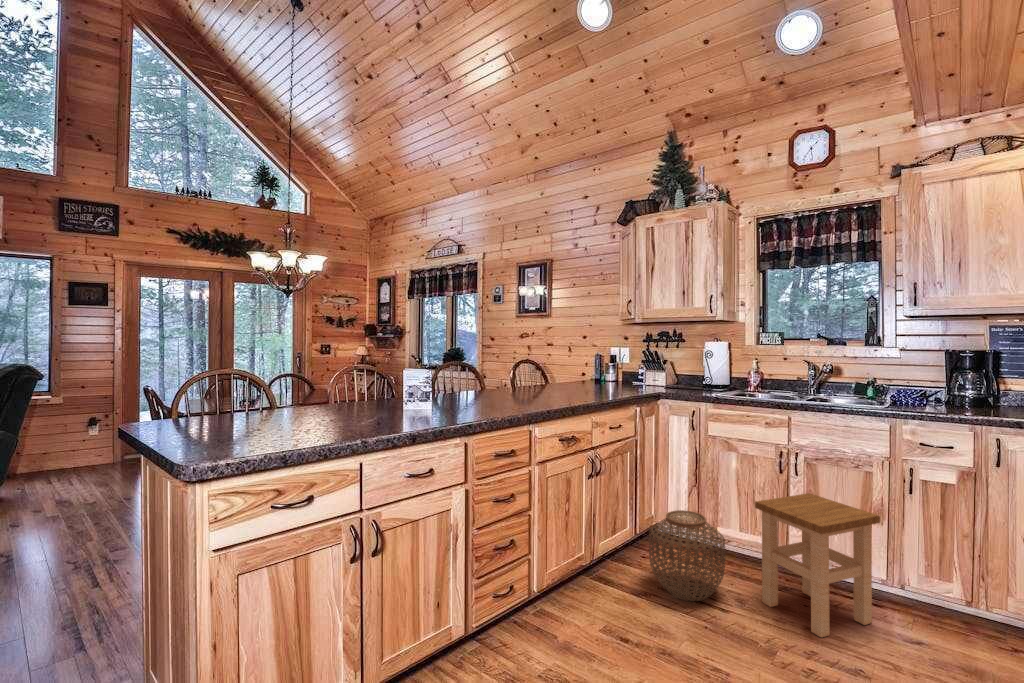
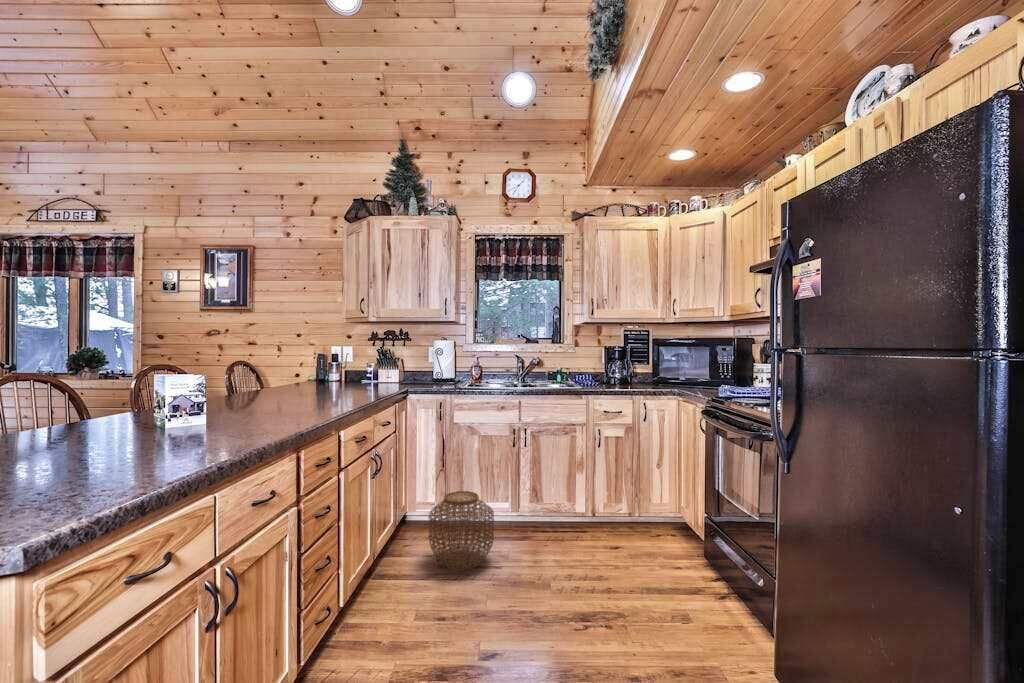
stool: present [755,493,880,637] -> none [513,459,592,565]

